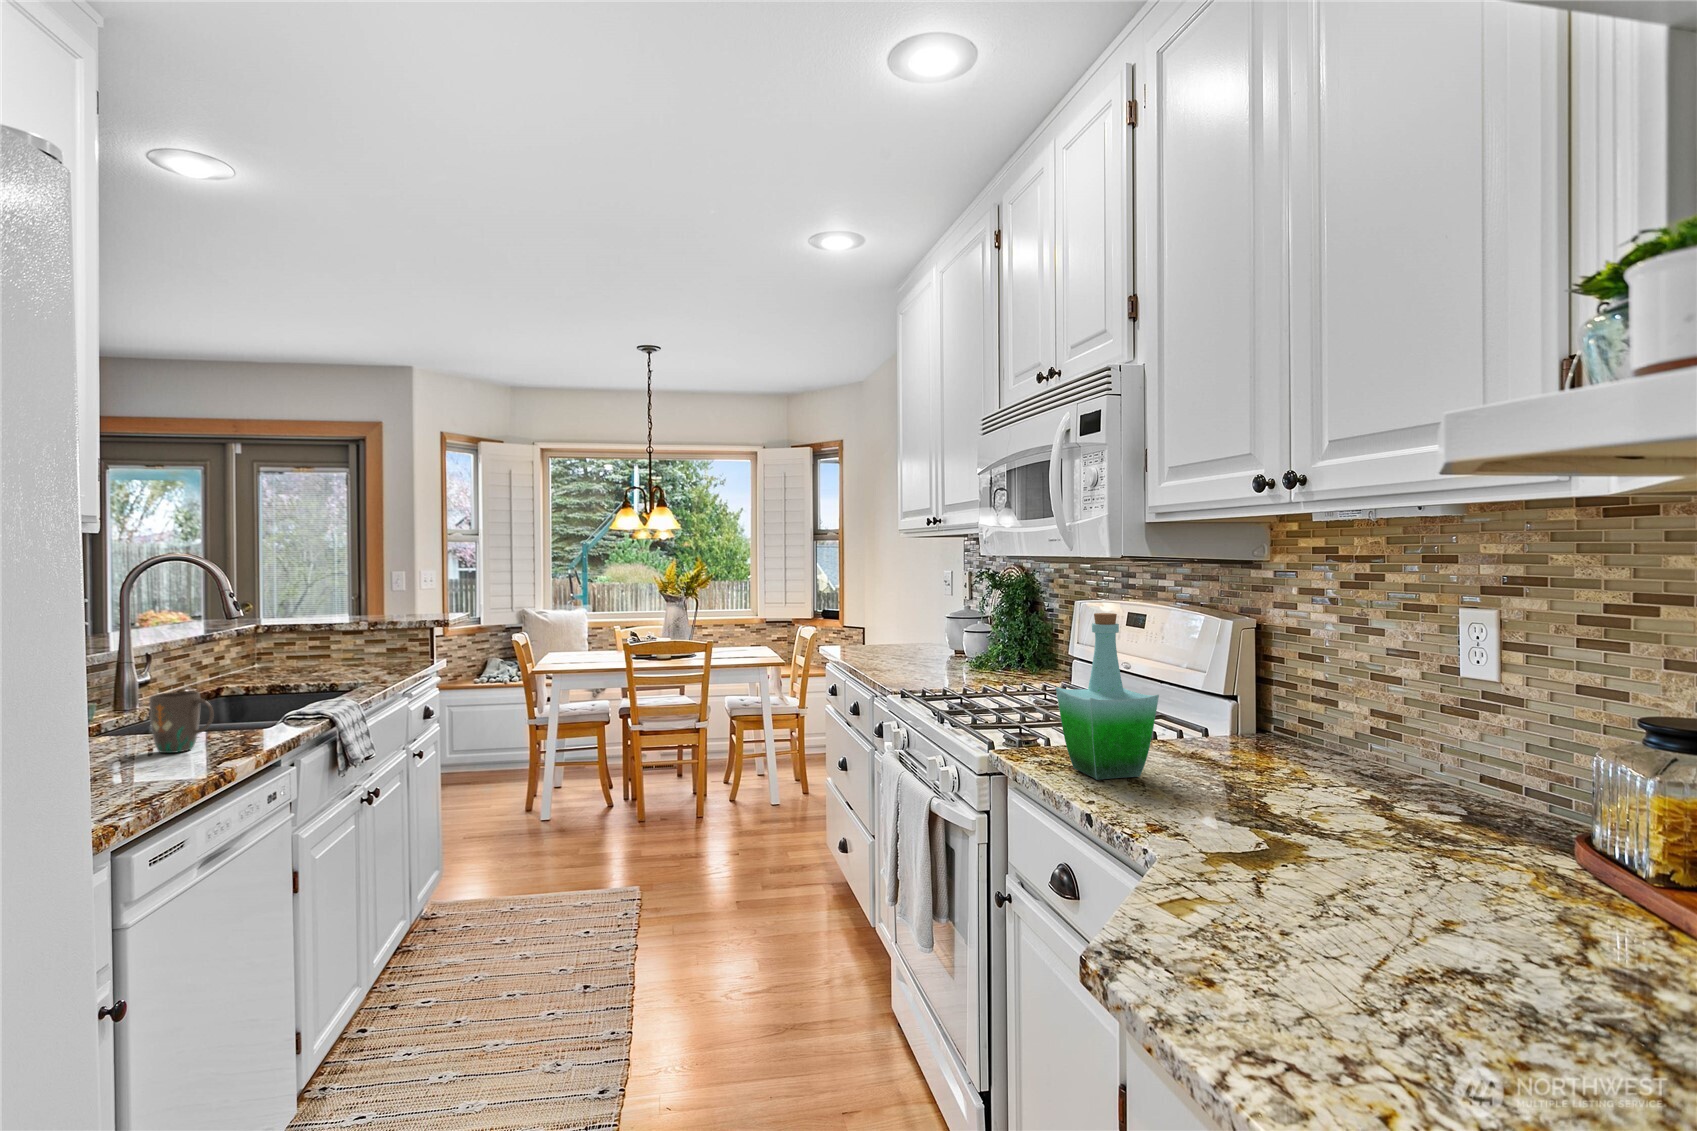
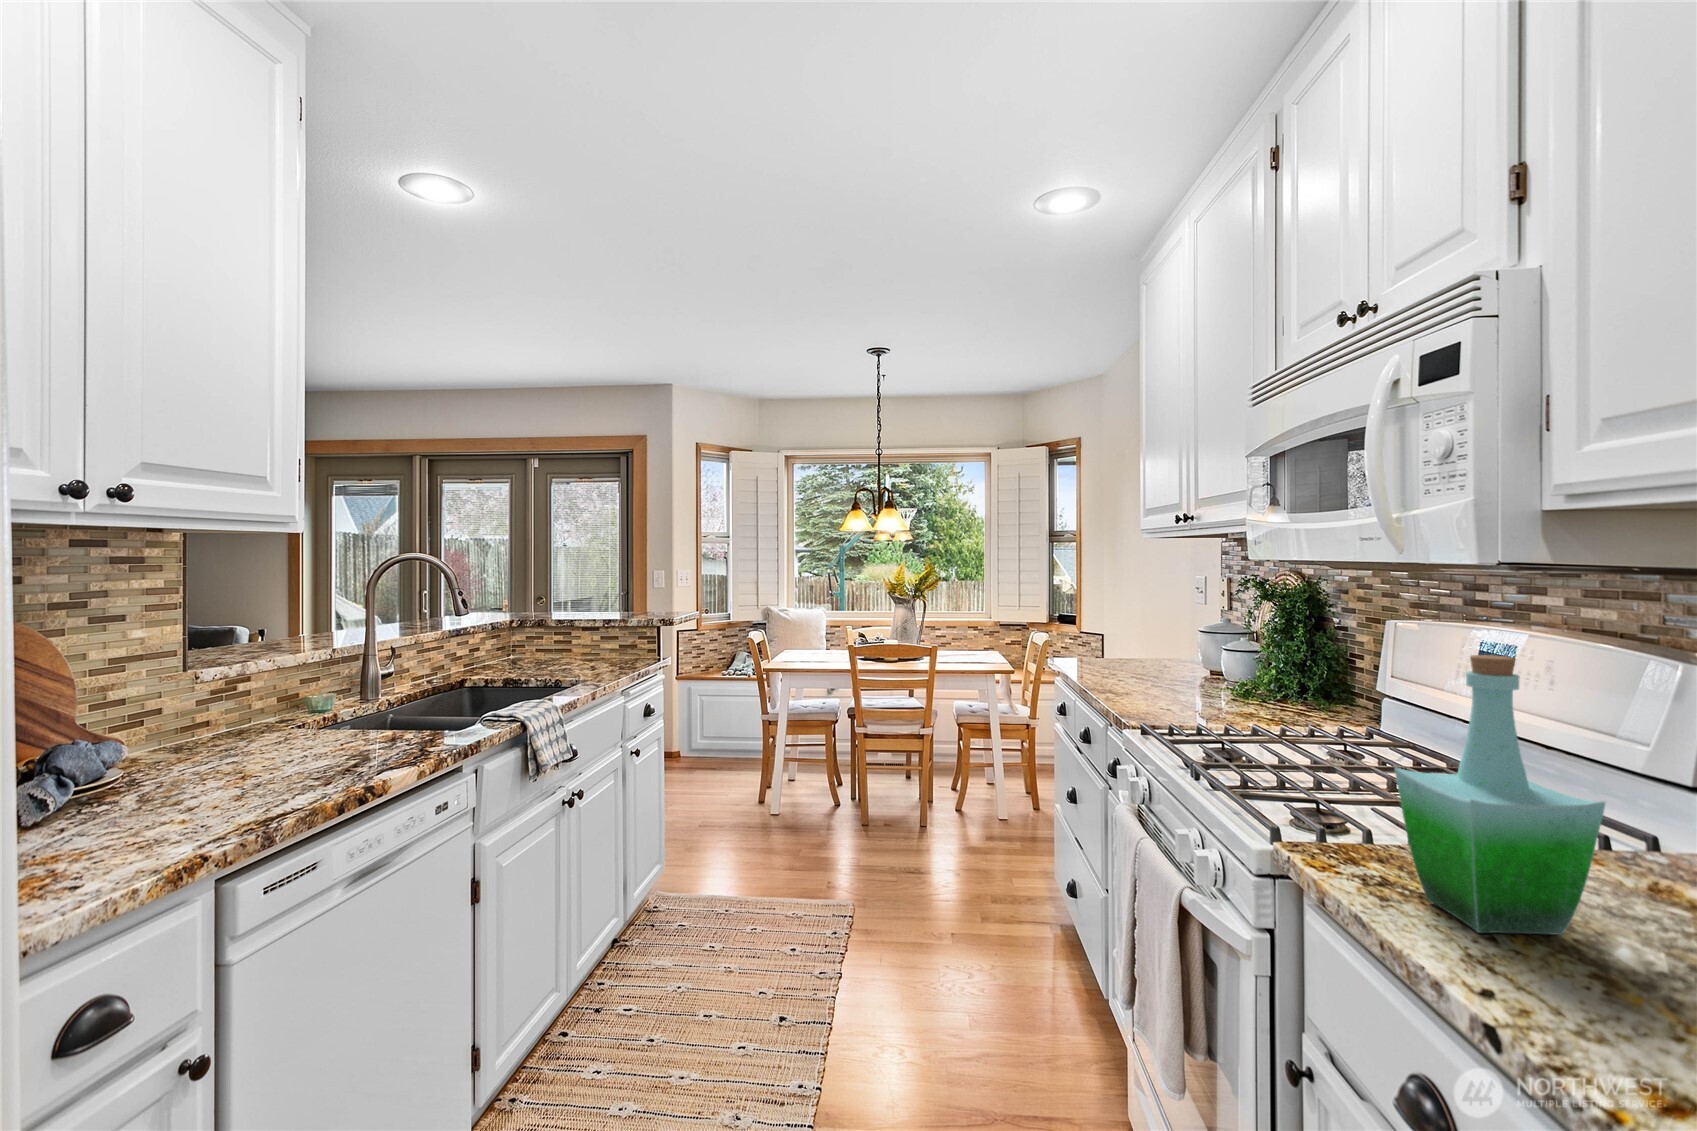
mug: present [149,691,214,753] -> none [336,693,391,756]

